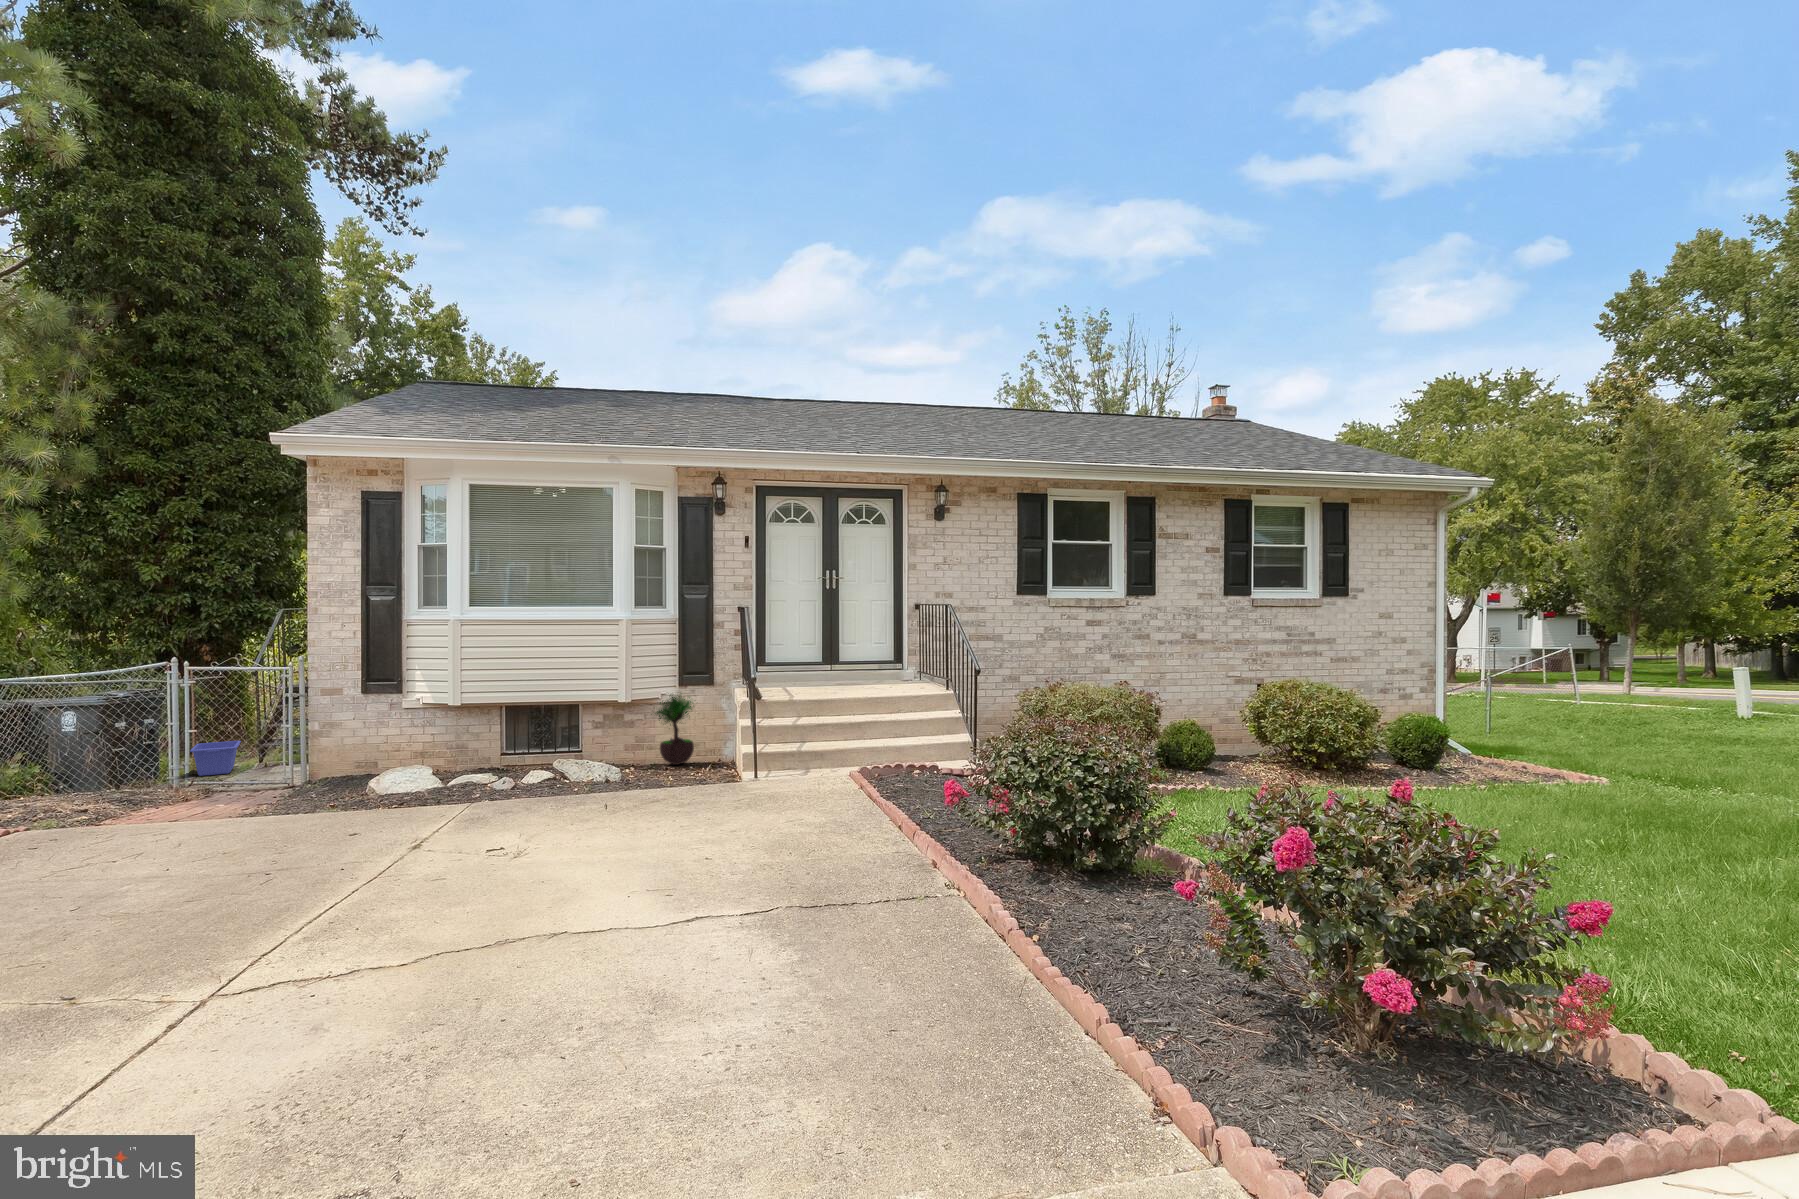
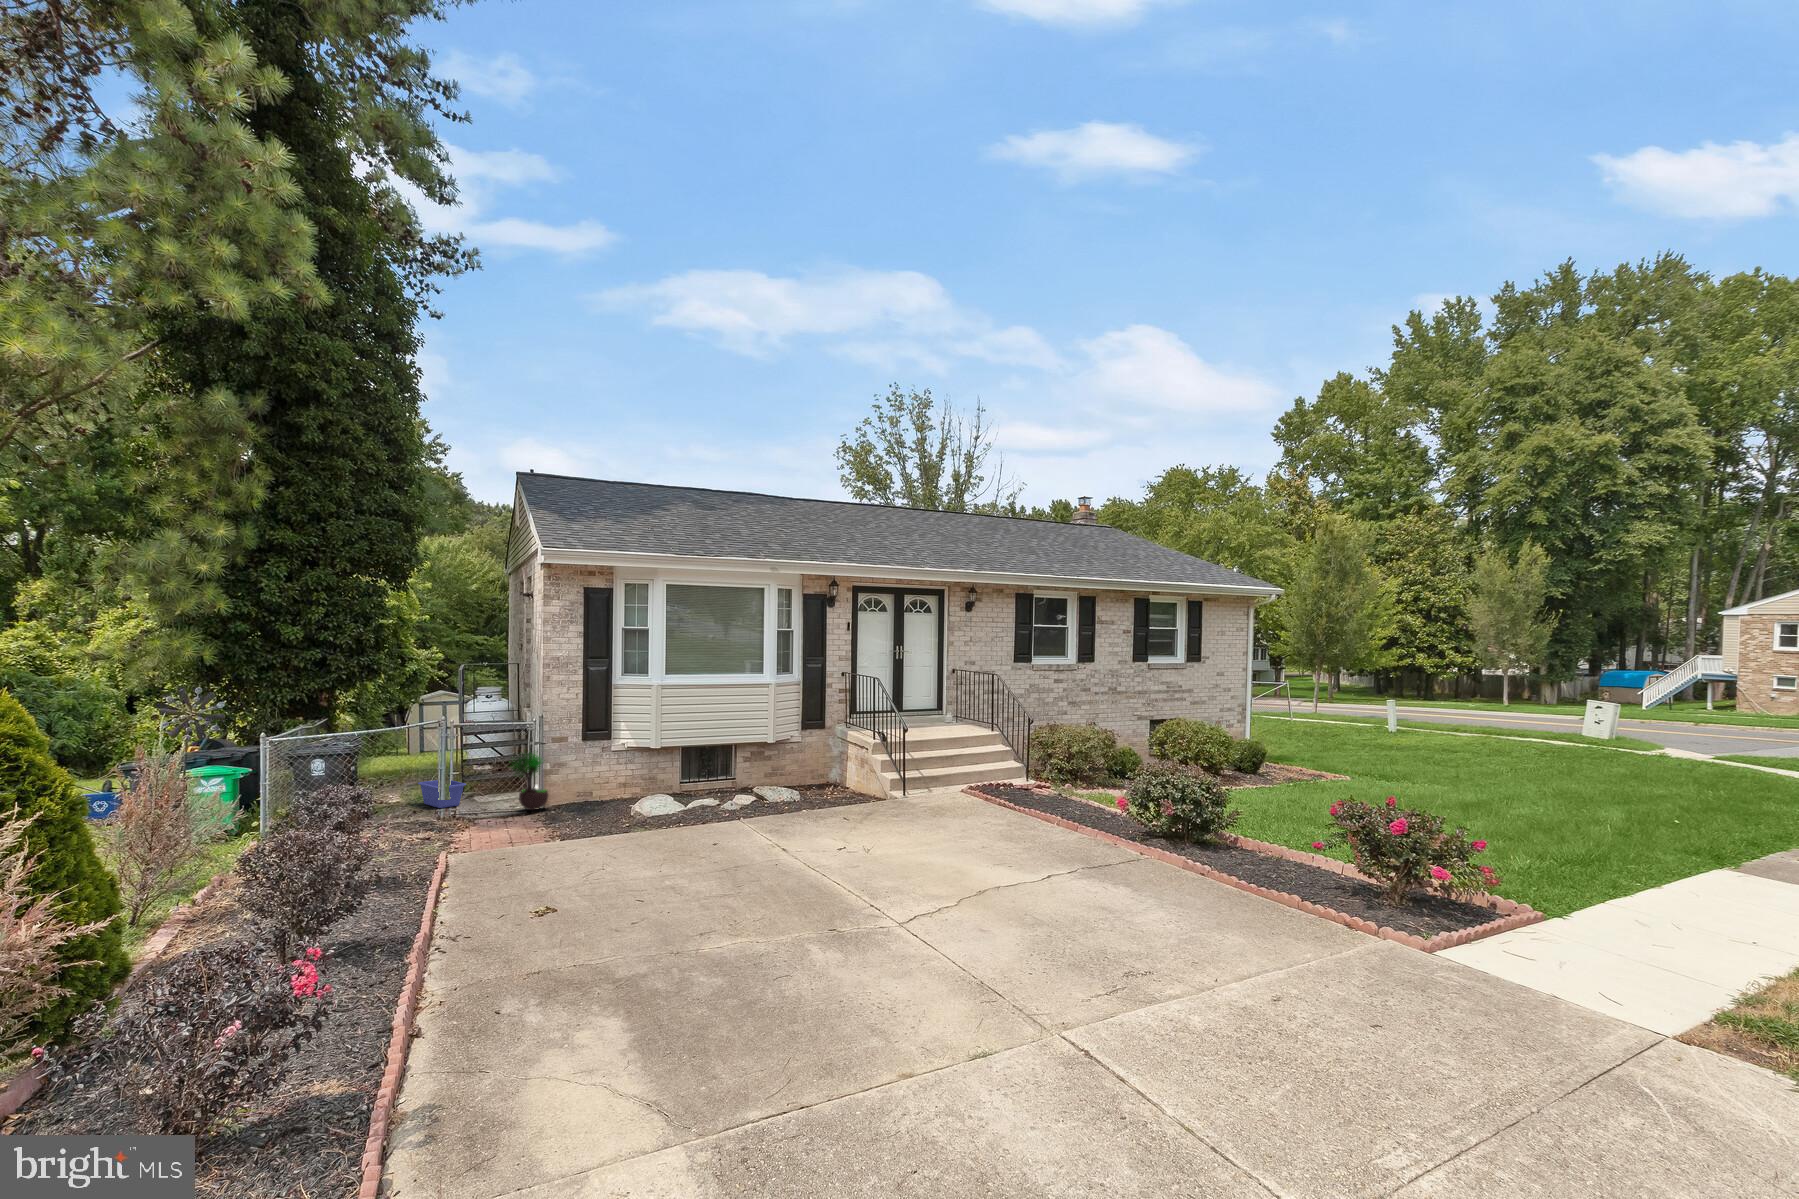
potted tree: present [655,695,694,765] -> present [511,753,548,810]

